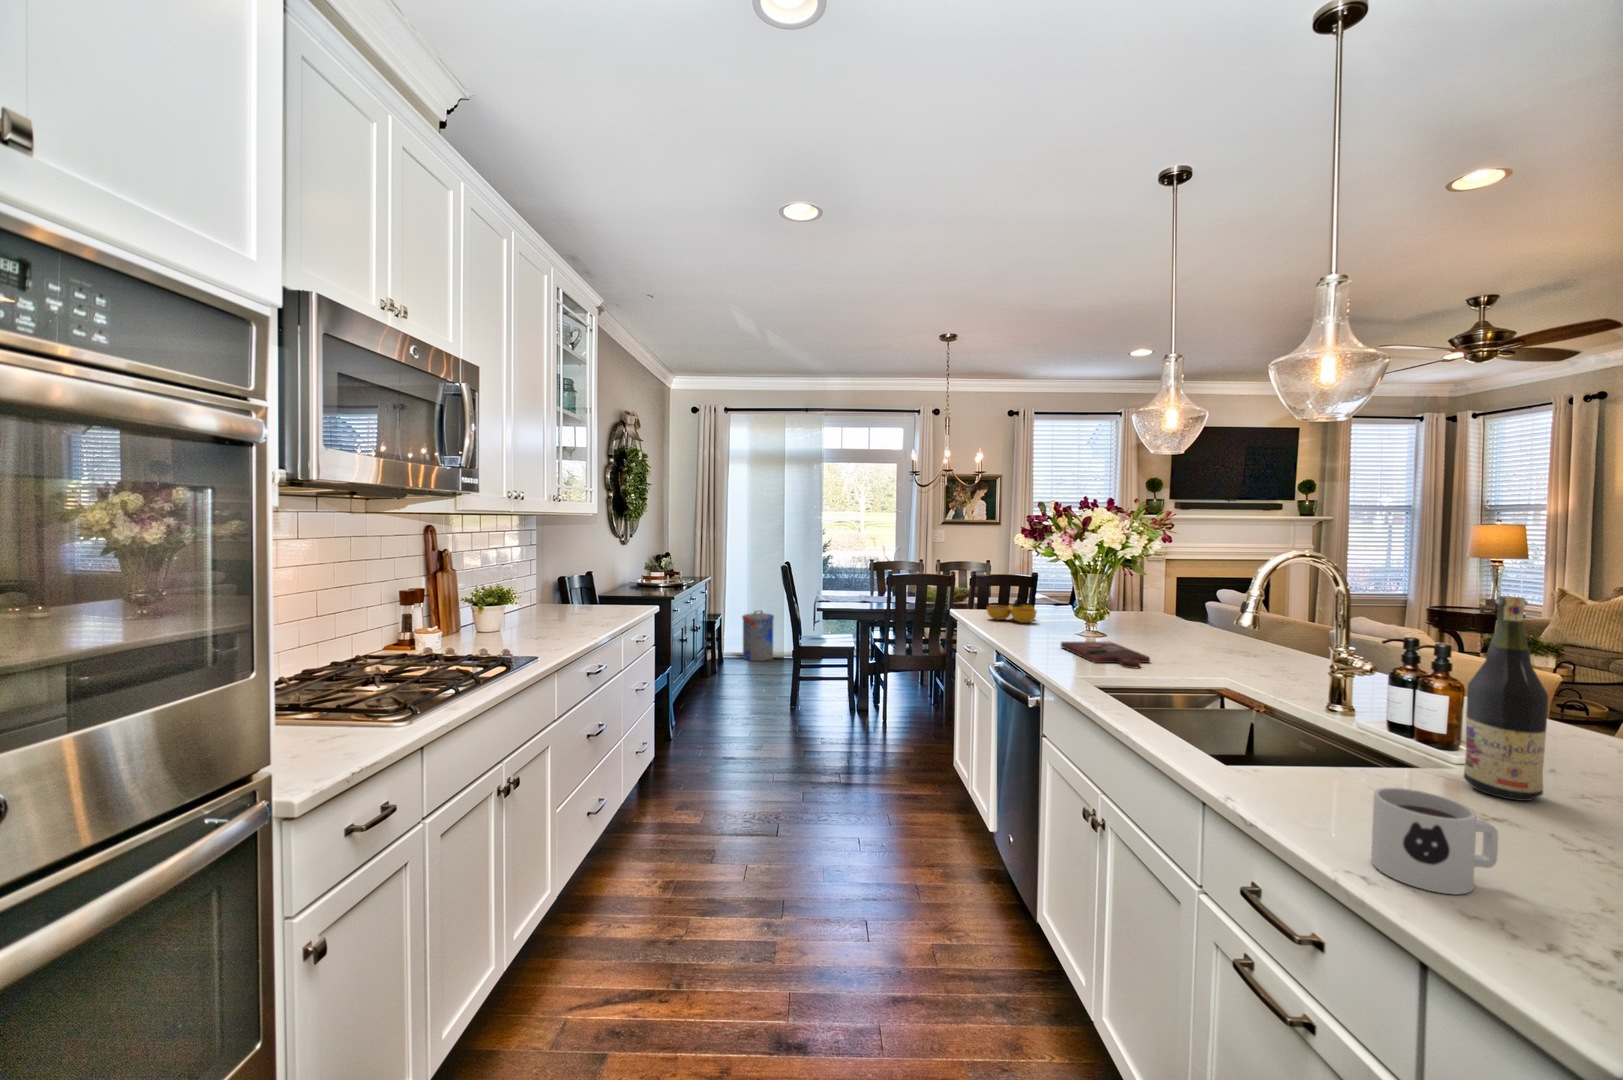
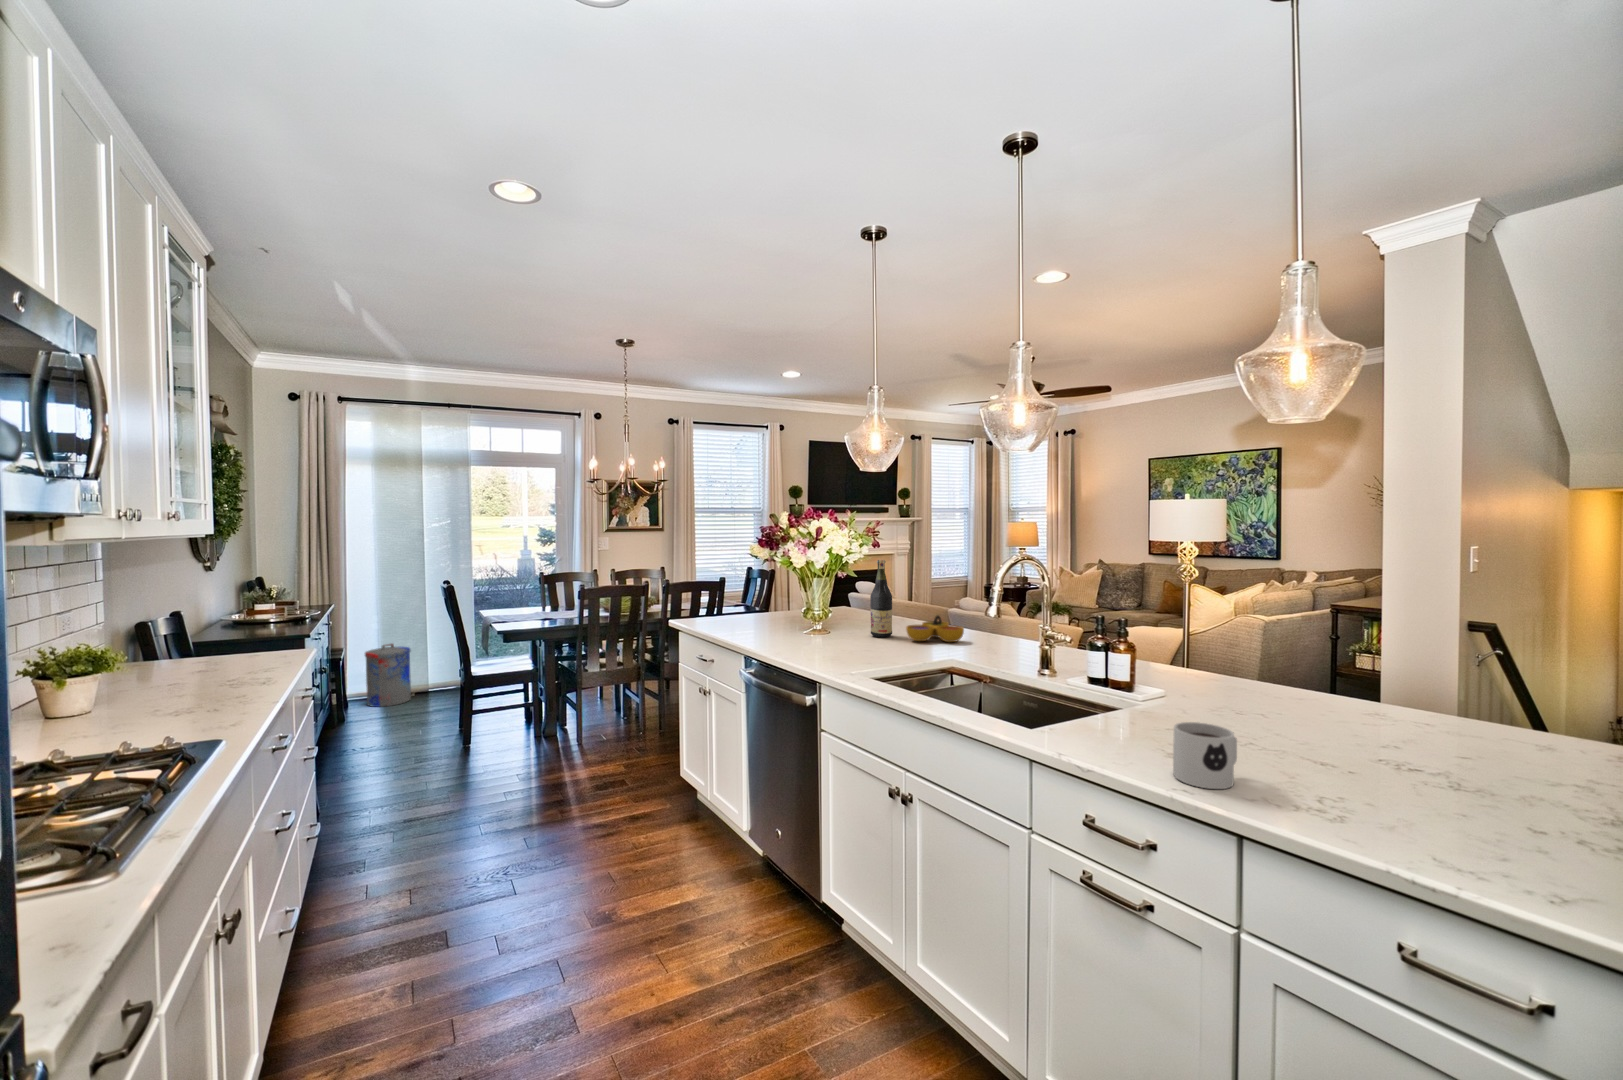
wine bottle: present [1464,596,1548,801] -> present [870,560,892,637]
decorative bowl: present [987,599,1036,623] -> present [906,616,964,642]
cutting board: present [1061,641,1150,668] -> none [809,638,889,659]

